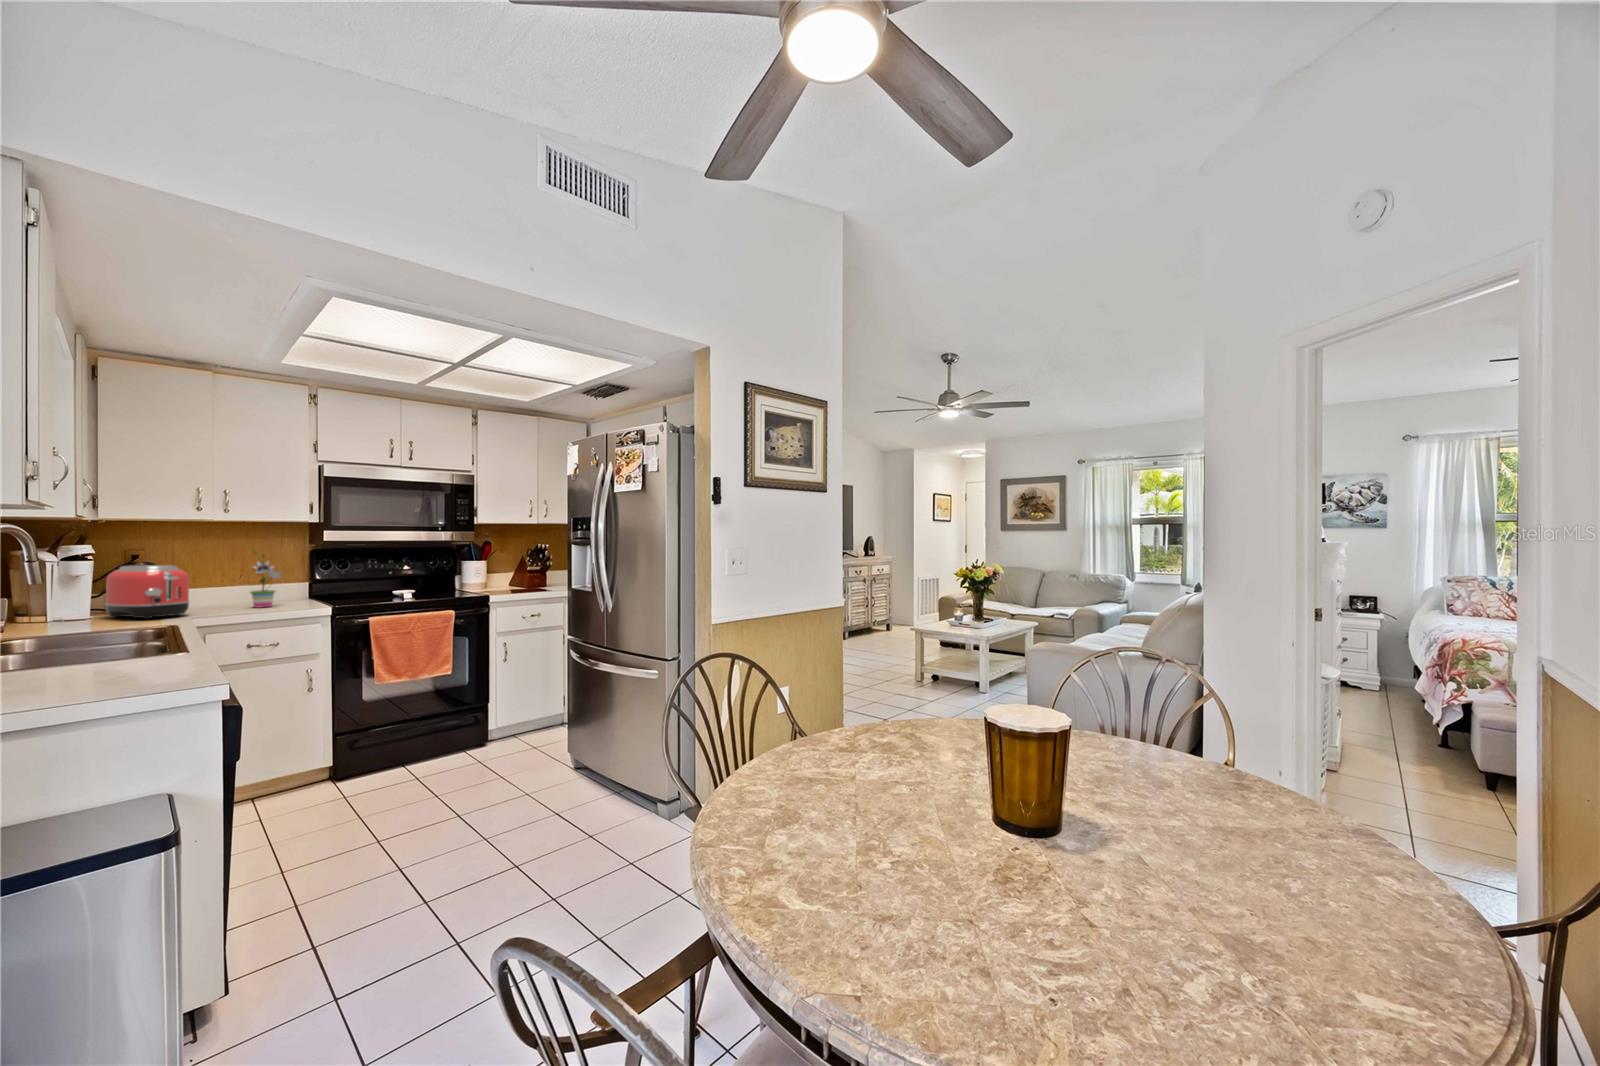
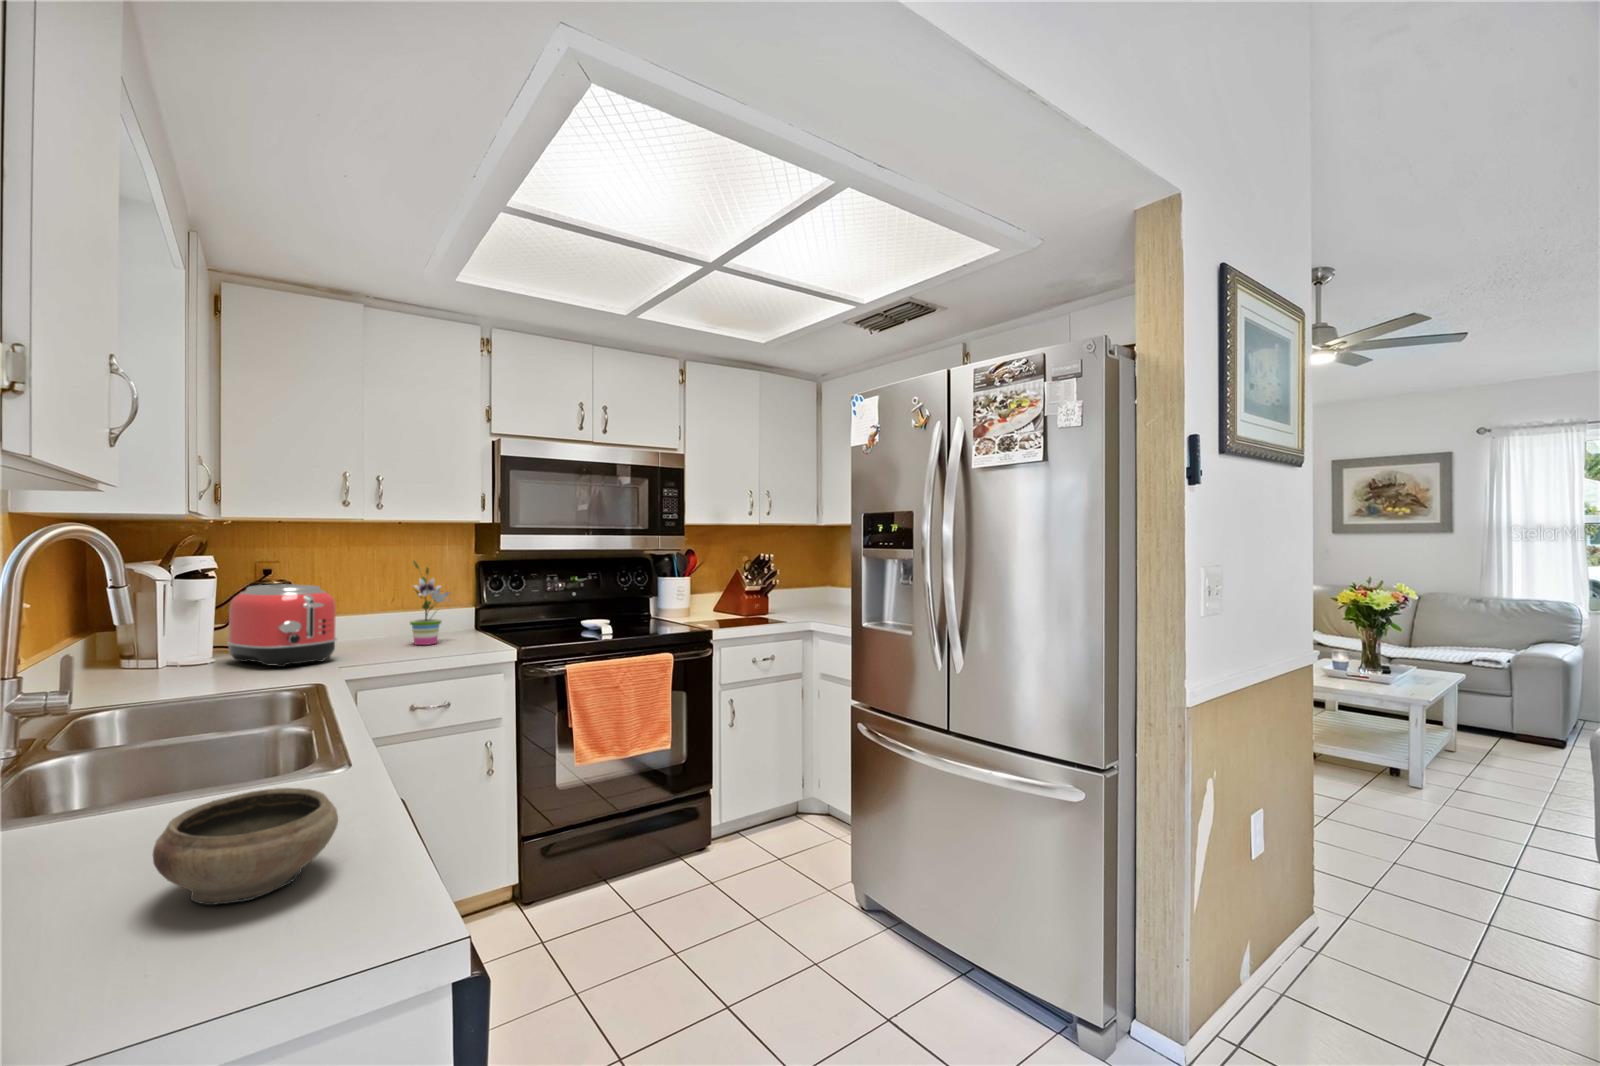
ceramic bowl: none [83,646,174,686] -> present [153,788,338,905]

